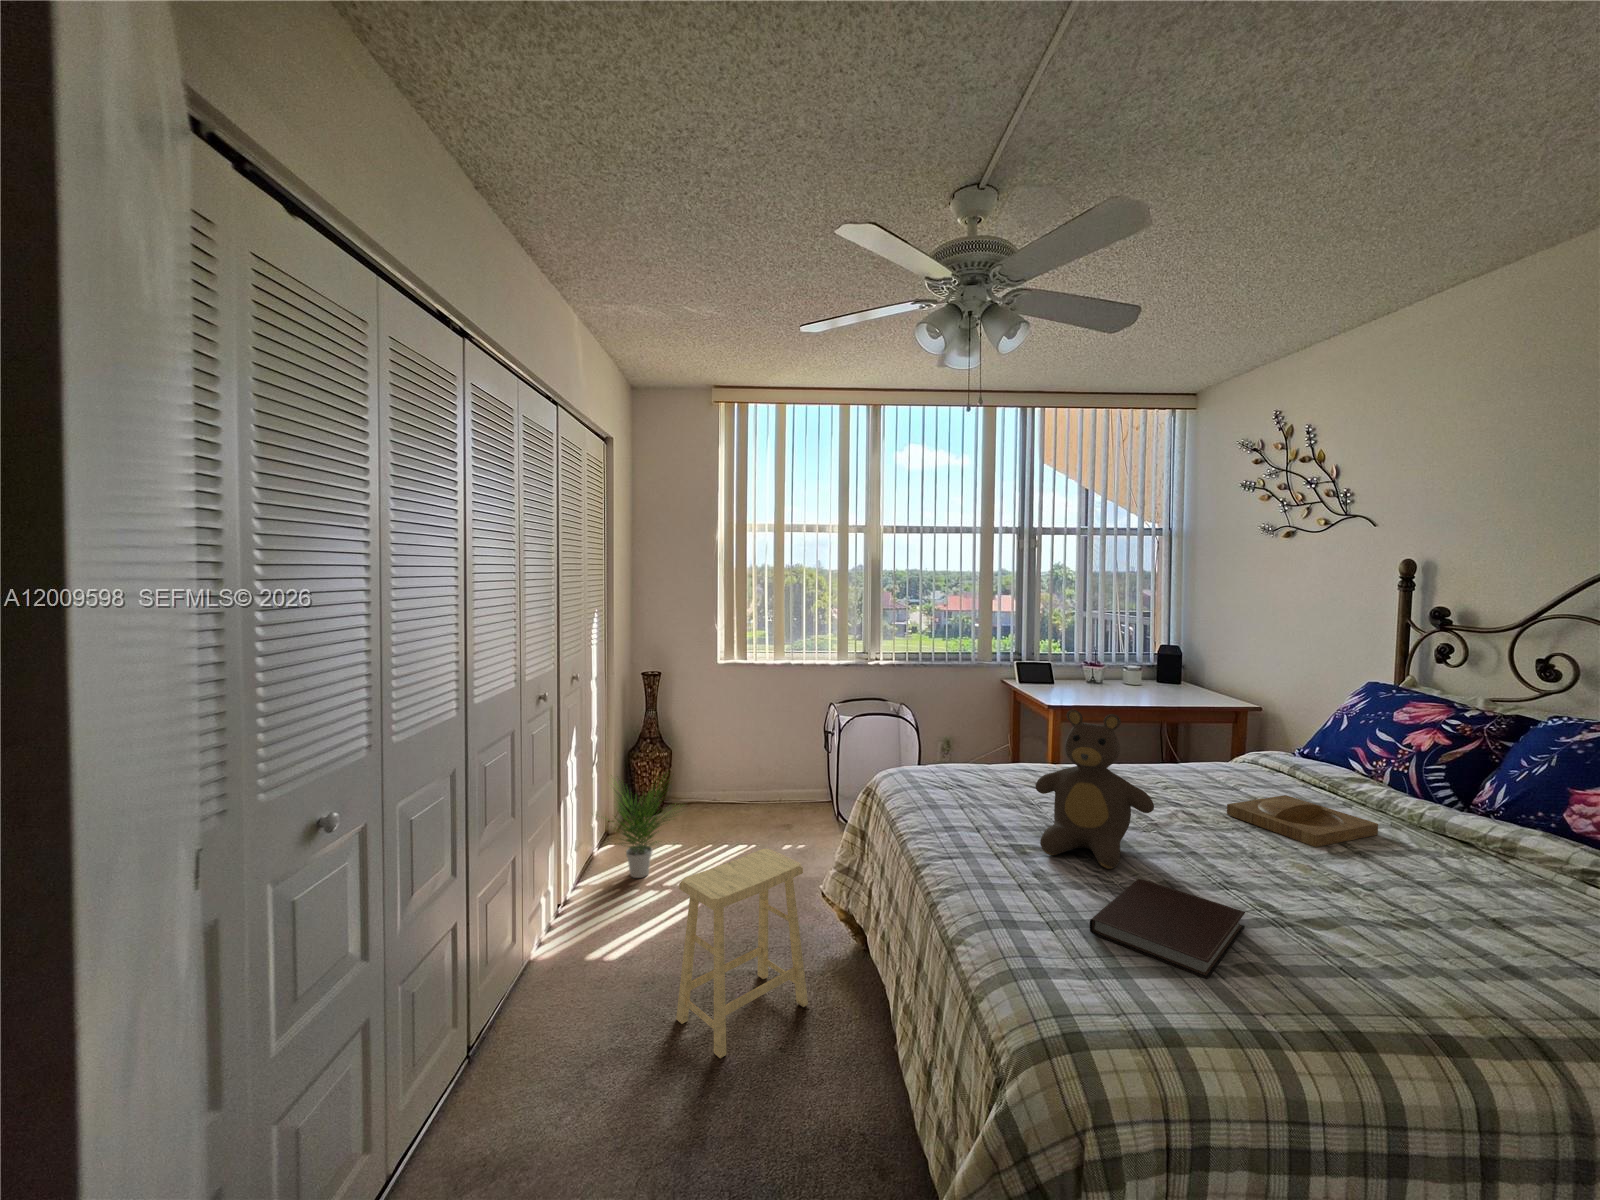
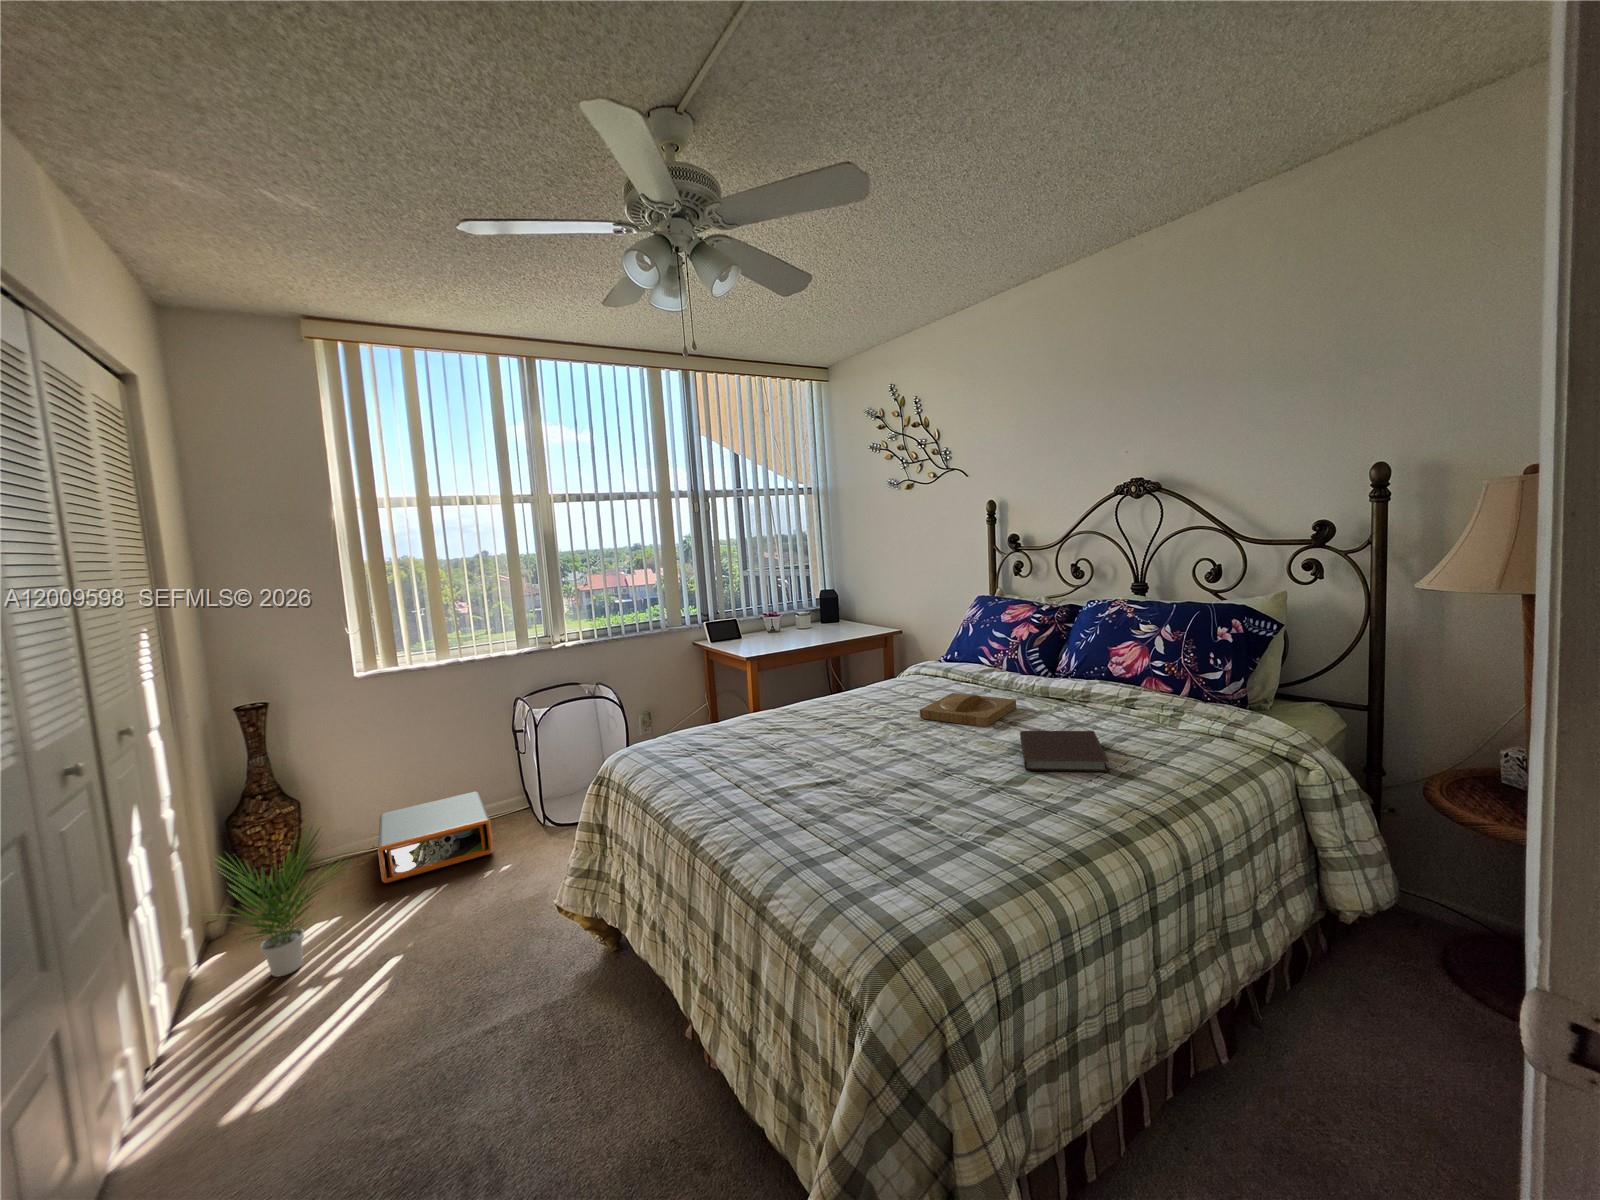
teddy bear: present [1035,710,1154,869] -> none [783,648,885,789]
storage box: none [711,776,794,833] -> present [378,792,493,883]
footstool: present [676,849,808,1058] -> none [384,876,570,1141]
notebook: present [1090,879,1245,979] -> present [1020,731,1109,773]

